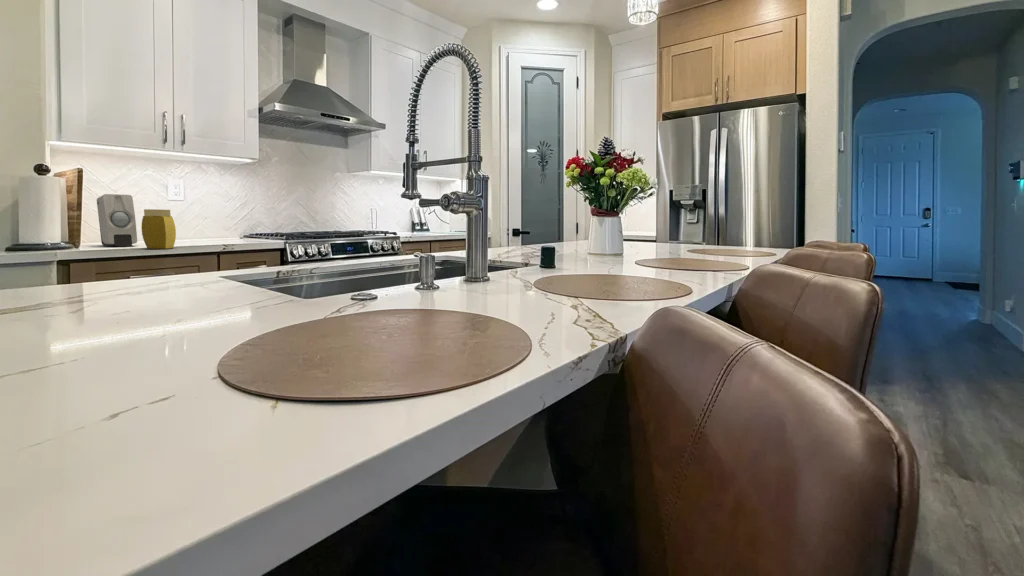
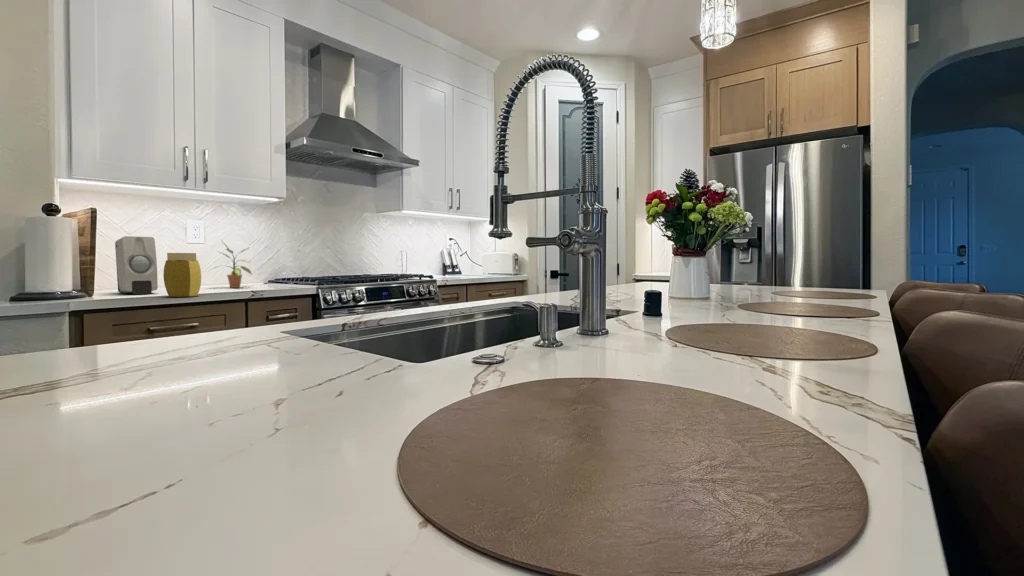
potted plant: none [183,197,225,242] -> present [224,243,251,288]

